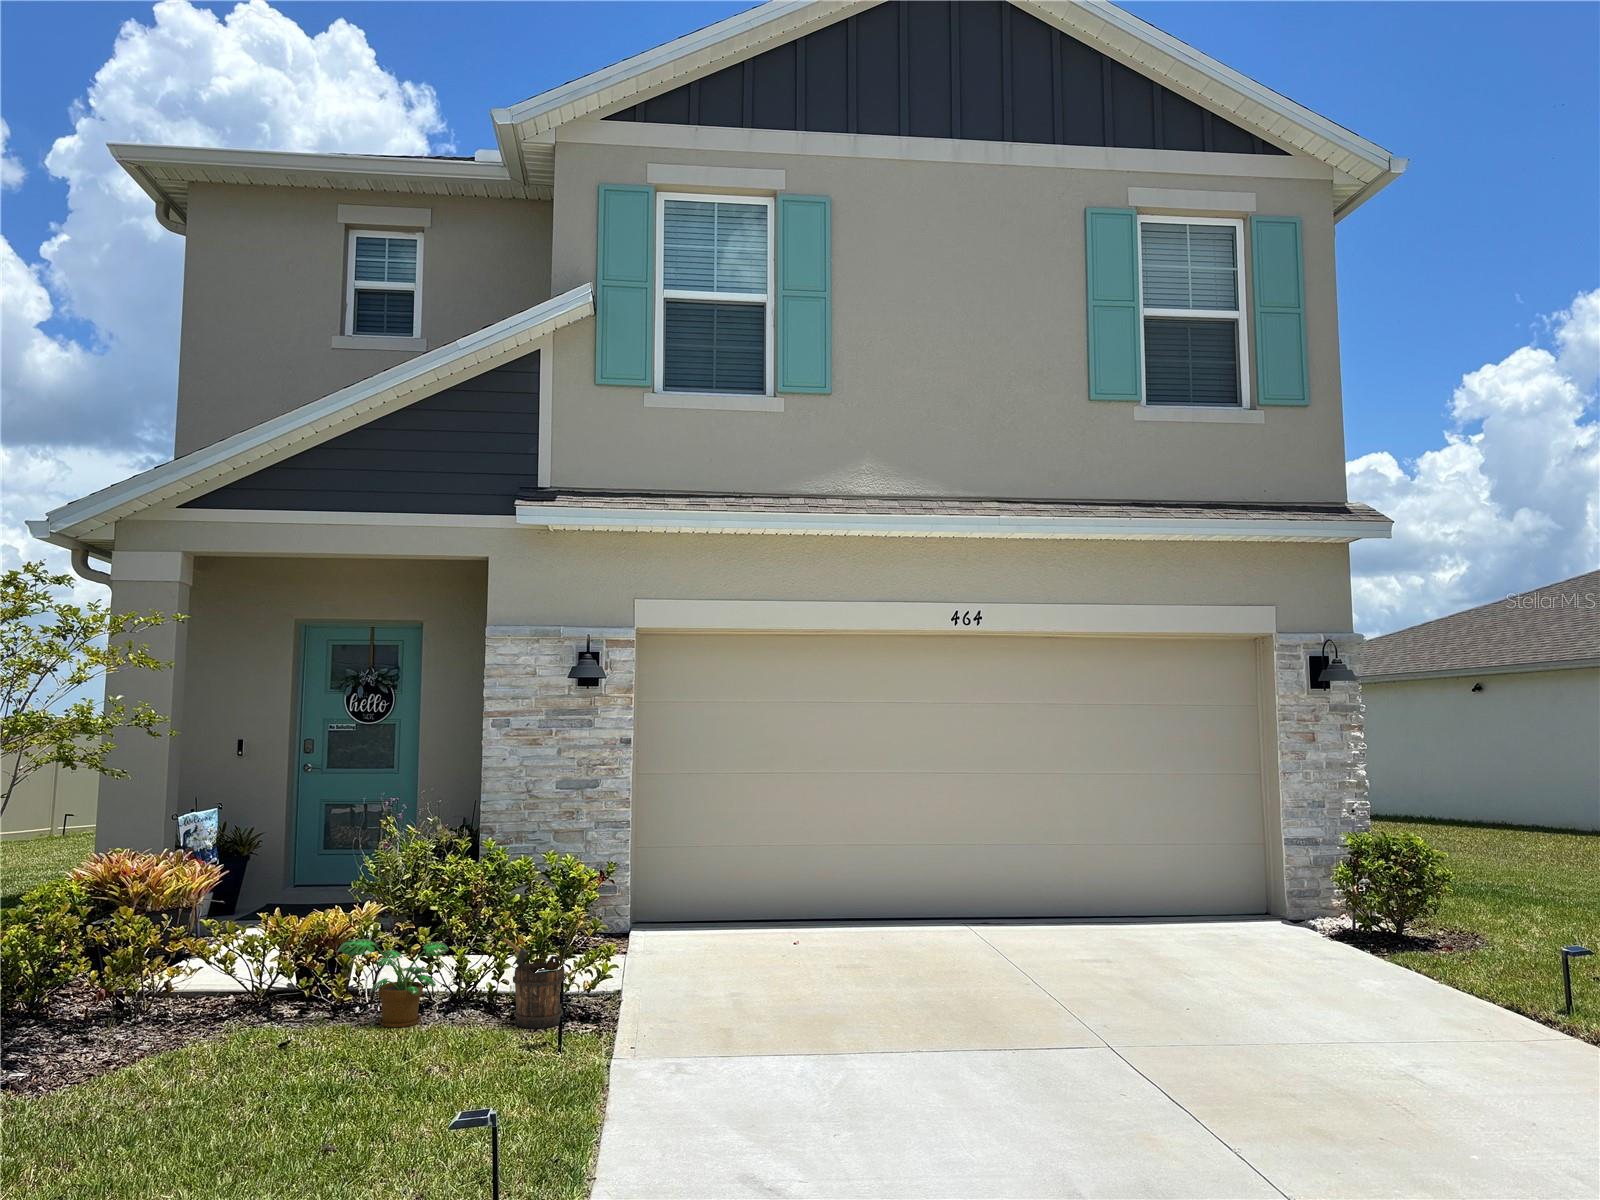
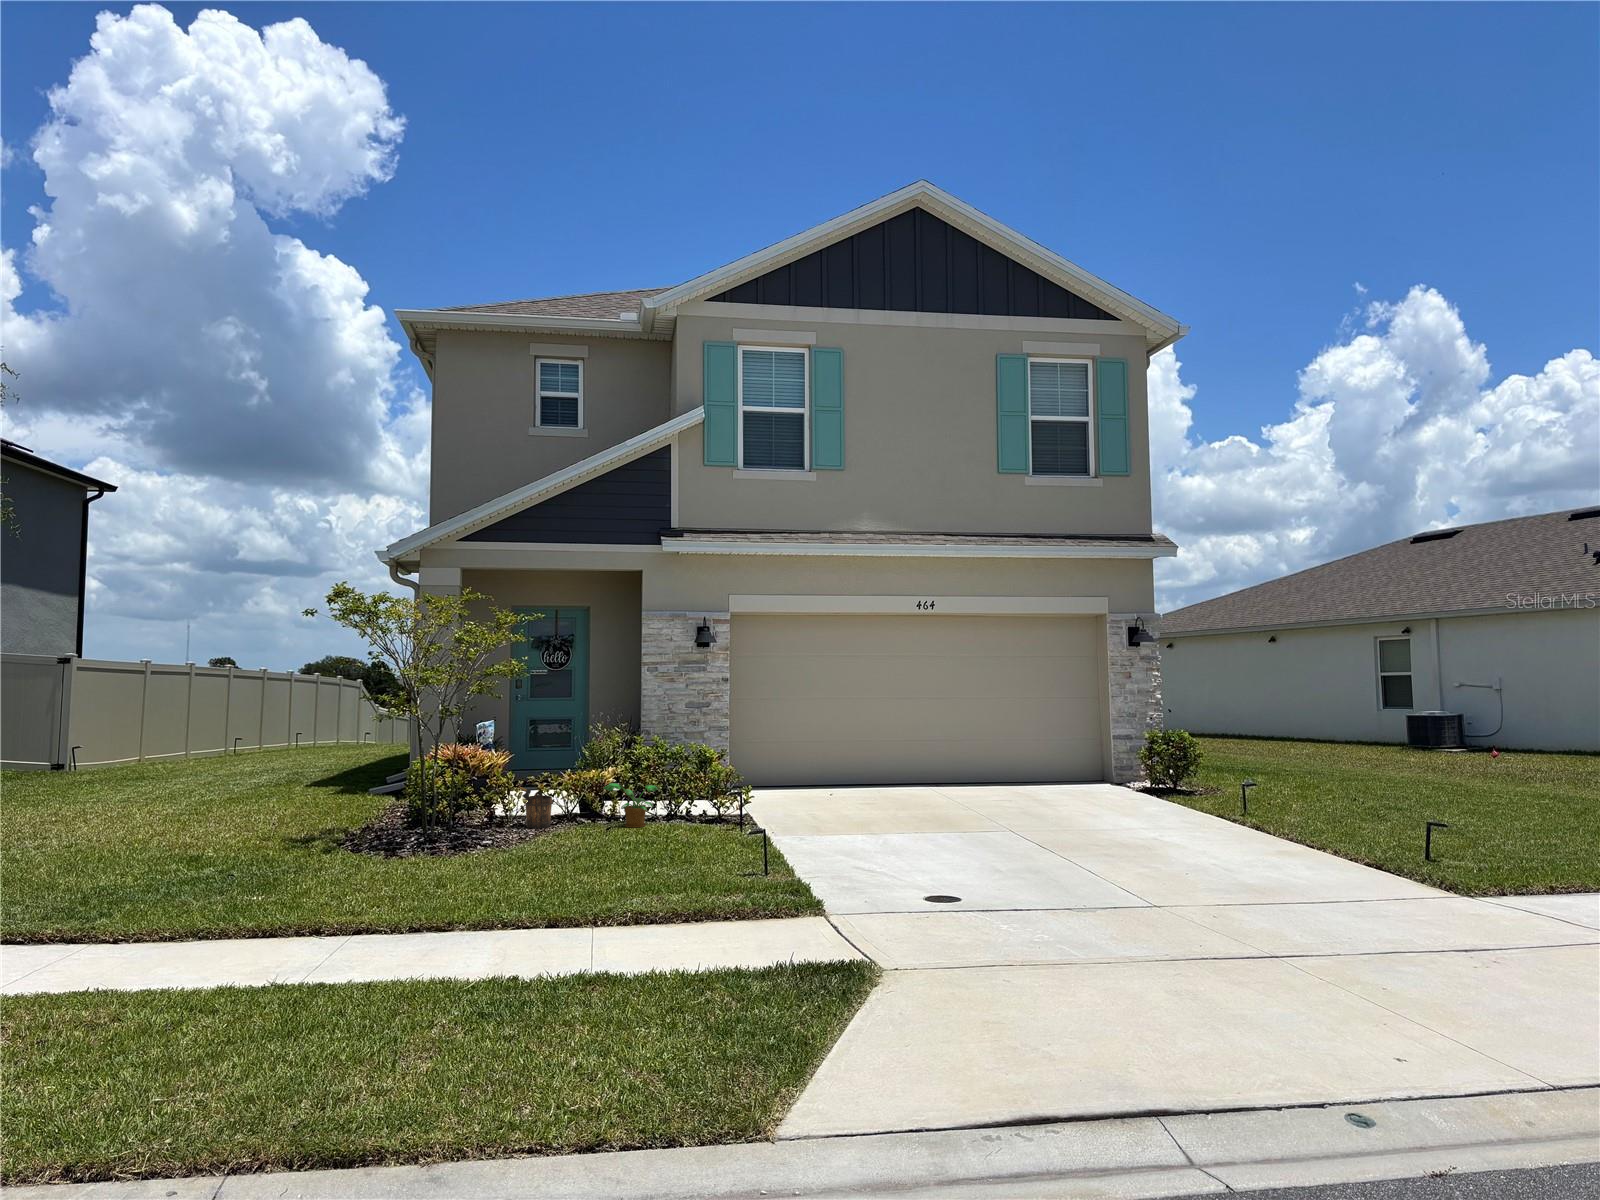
bucket: present [503,938,566,1028] -> present [519,787,553,828]

